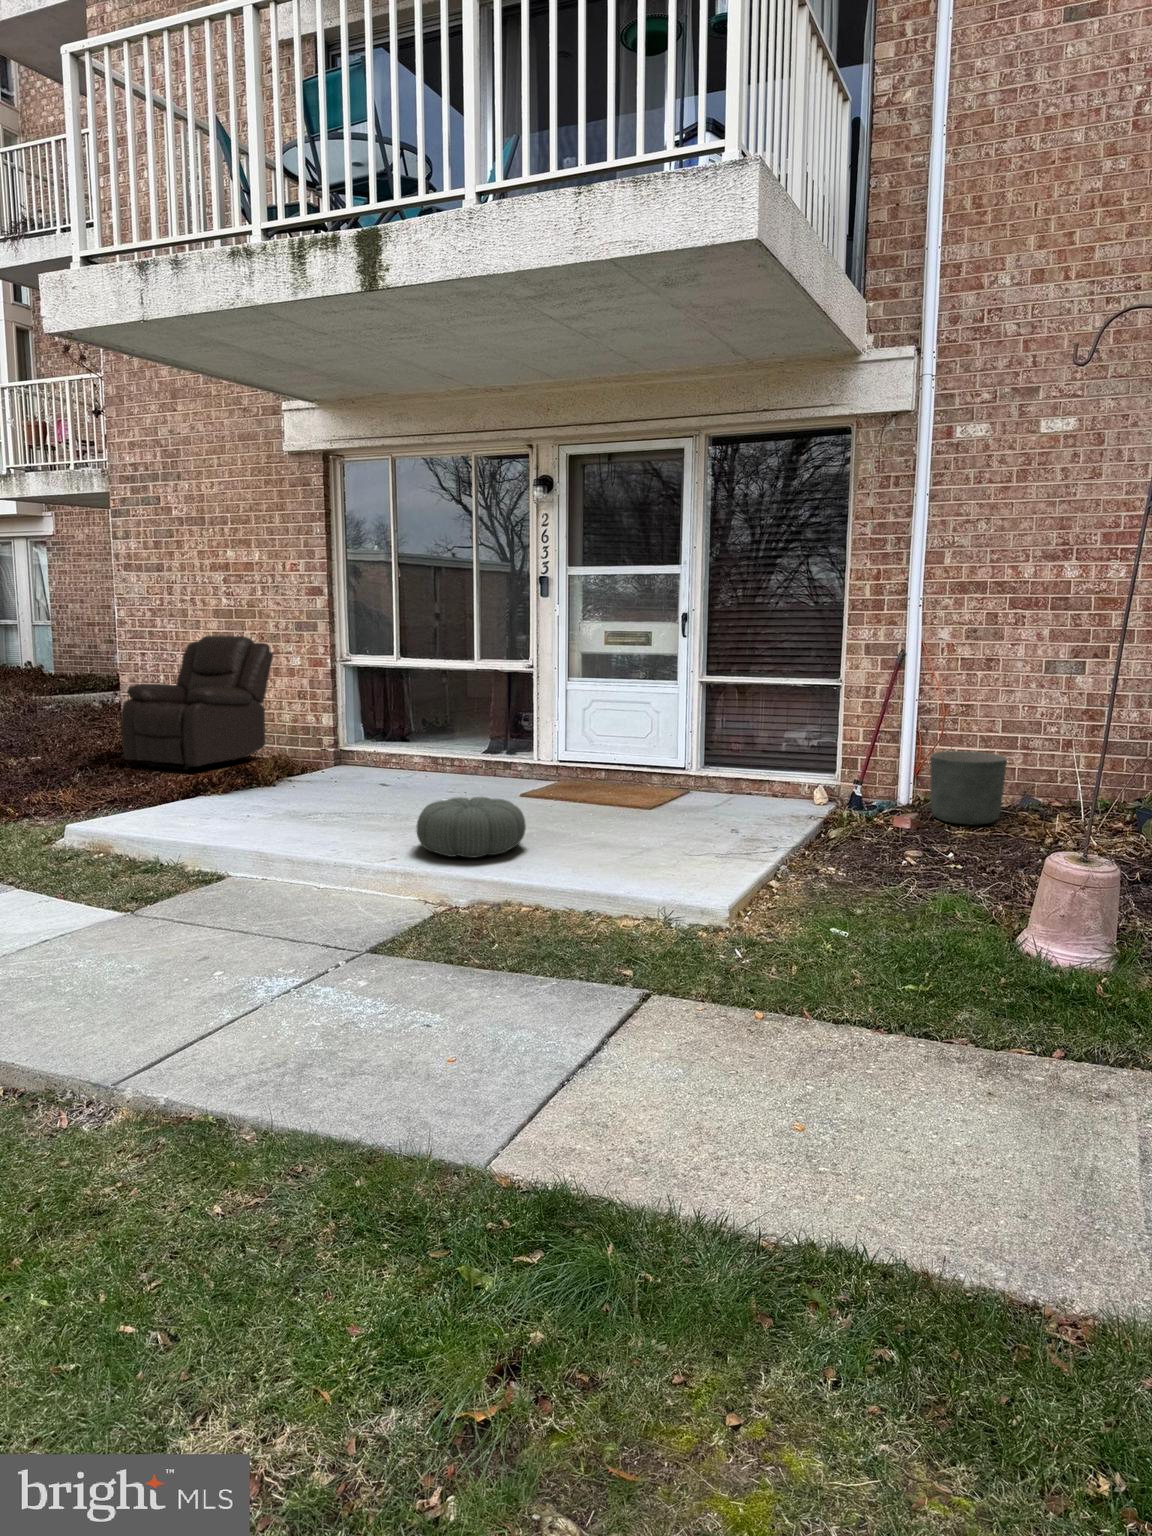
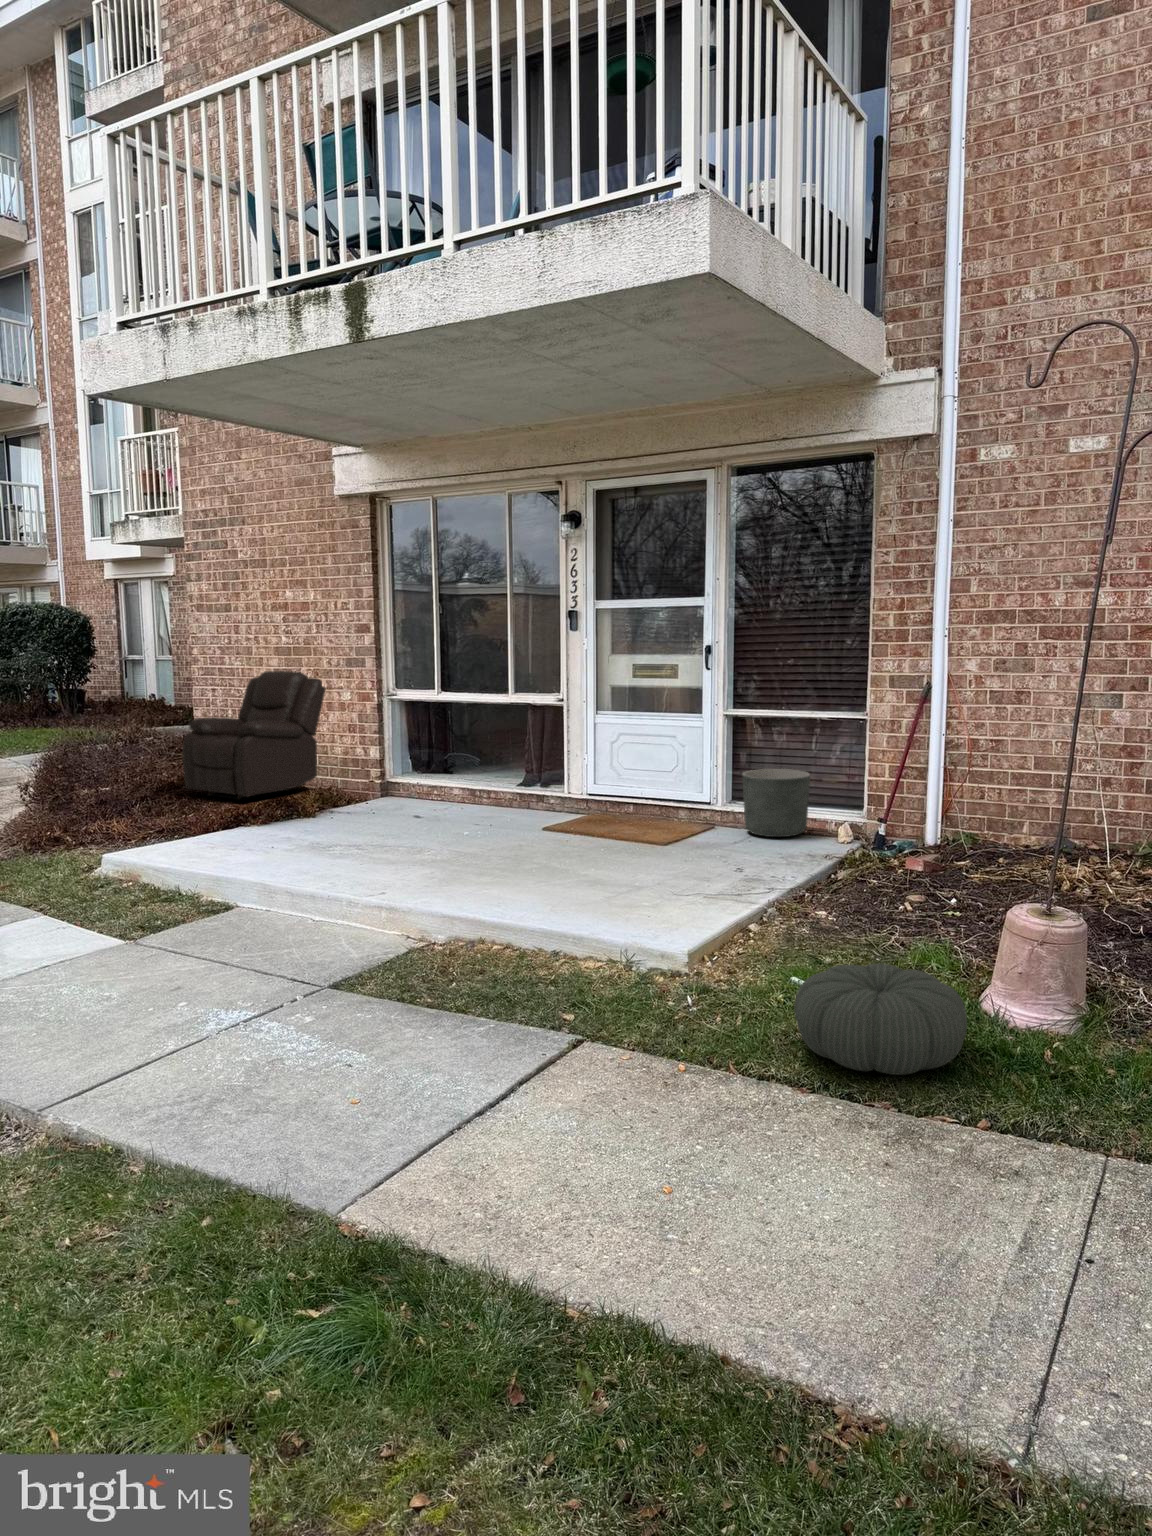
planter: present [930,751,1007,825] -> present [742,769,810,837]
pouf: present [416,797,526,858] -> present [794,964,967,1075]

